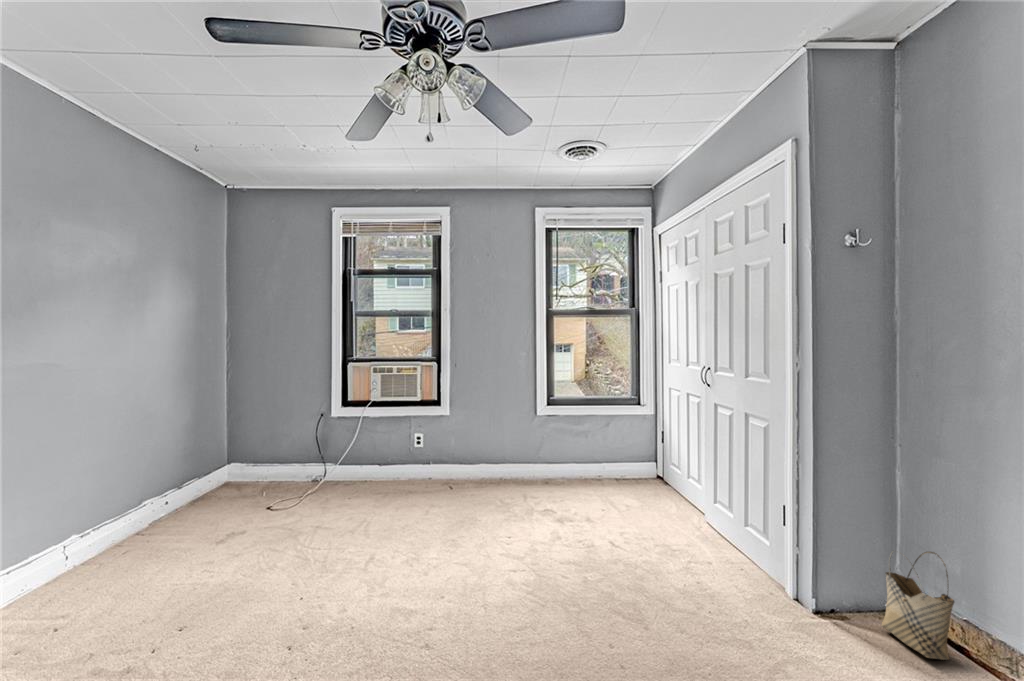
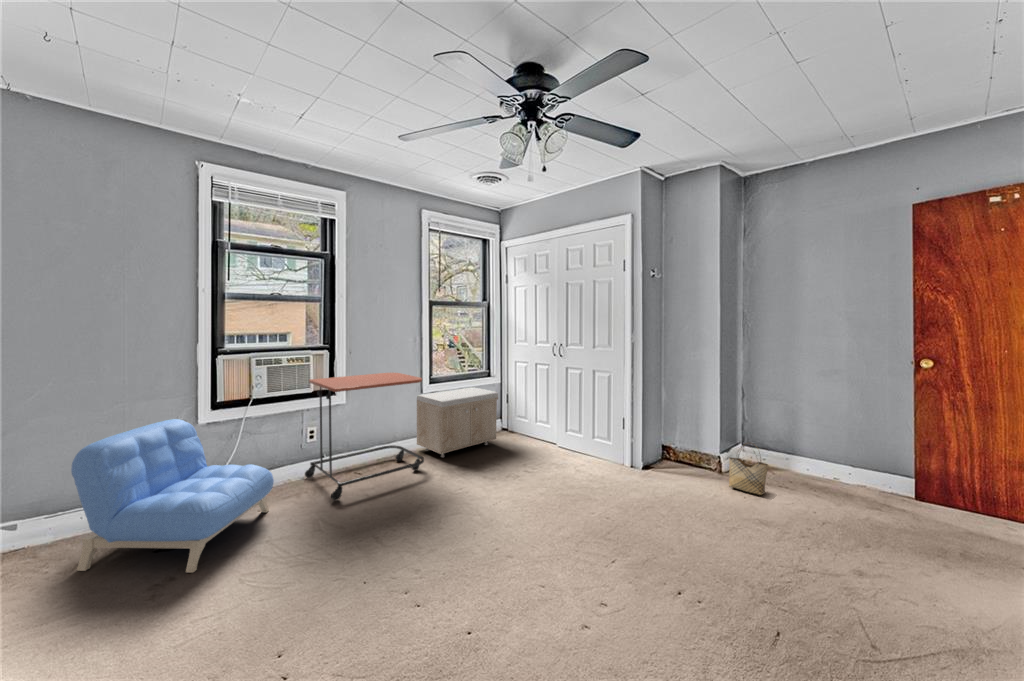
side table: none [392,387,501,501] -> present [305,373,424,501]
armchair: none [229,409,350,516] -> present [71,419,274,573]
storage bench: none [528,416,620,491] -> present [417,387,498,457]

